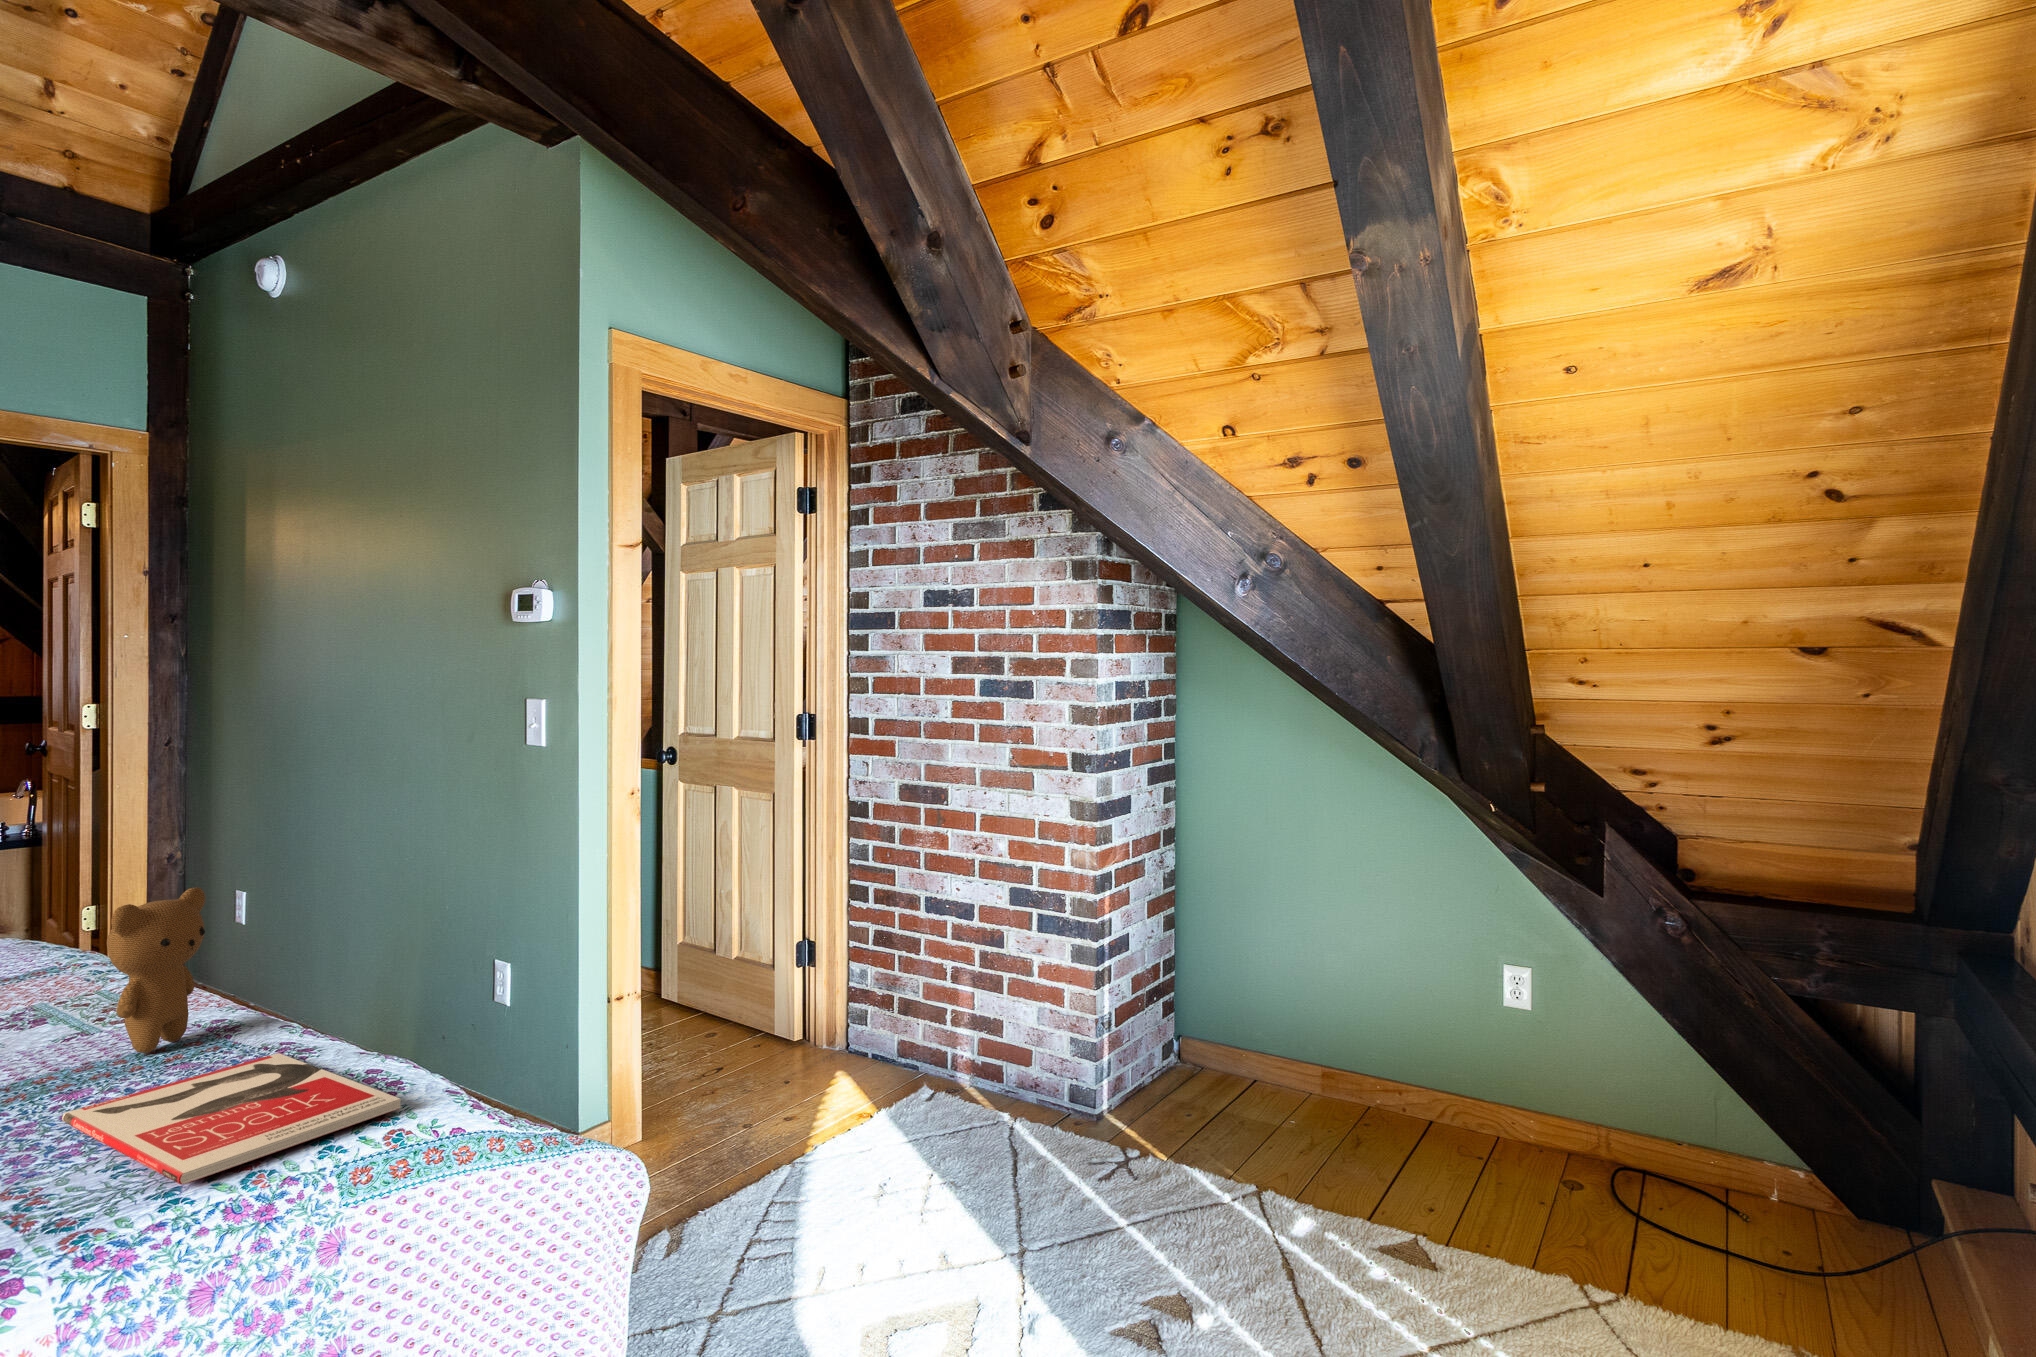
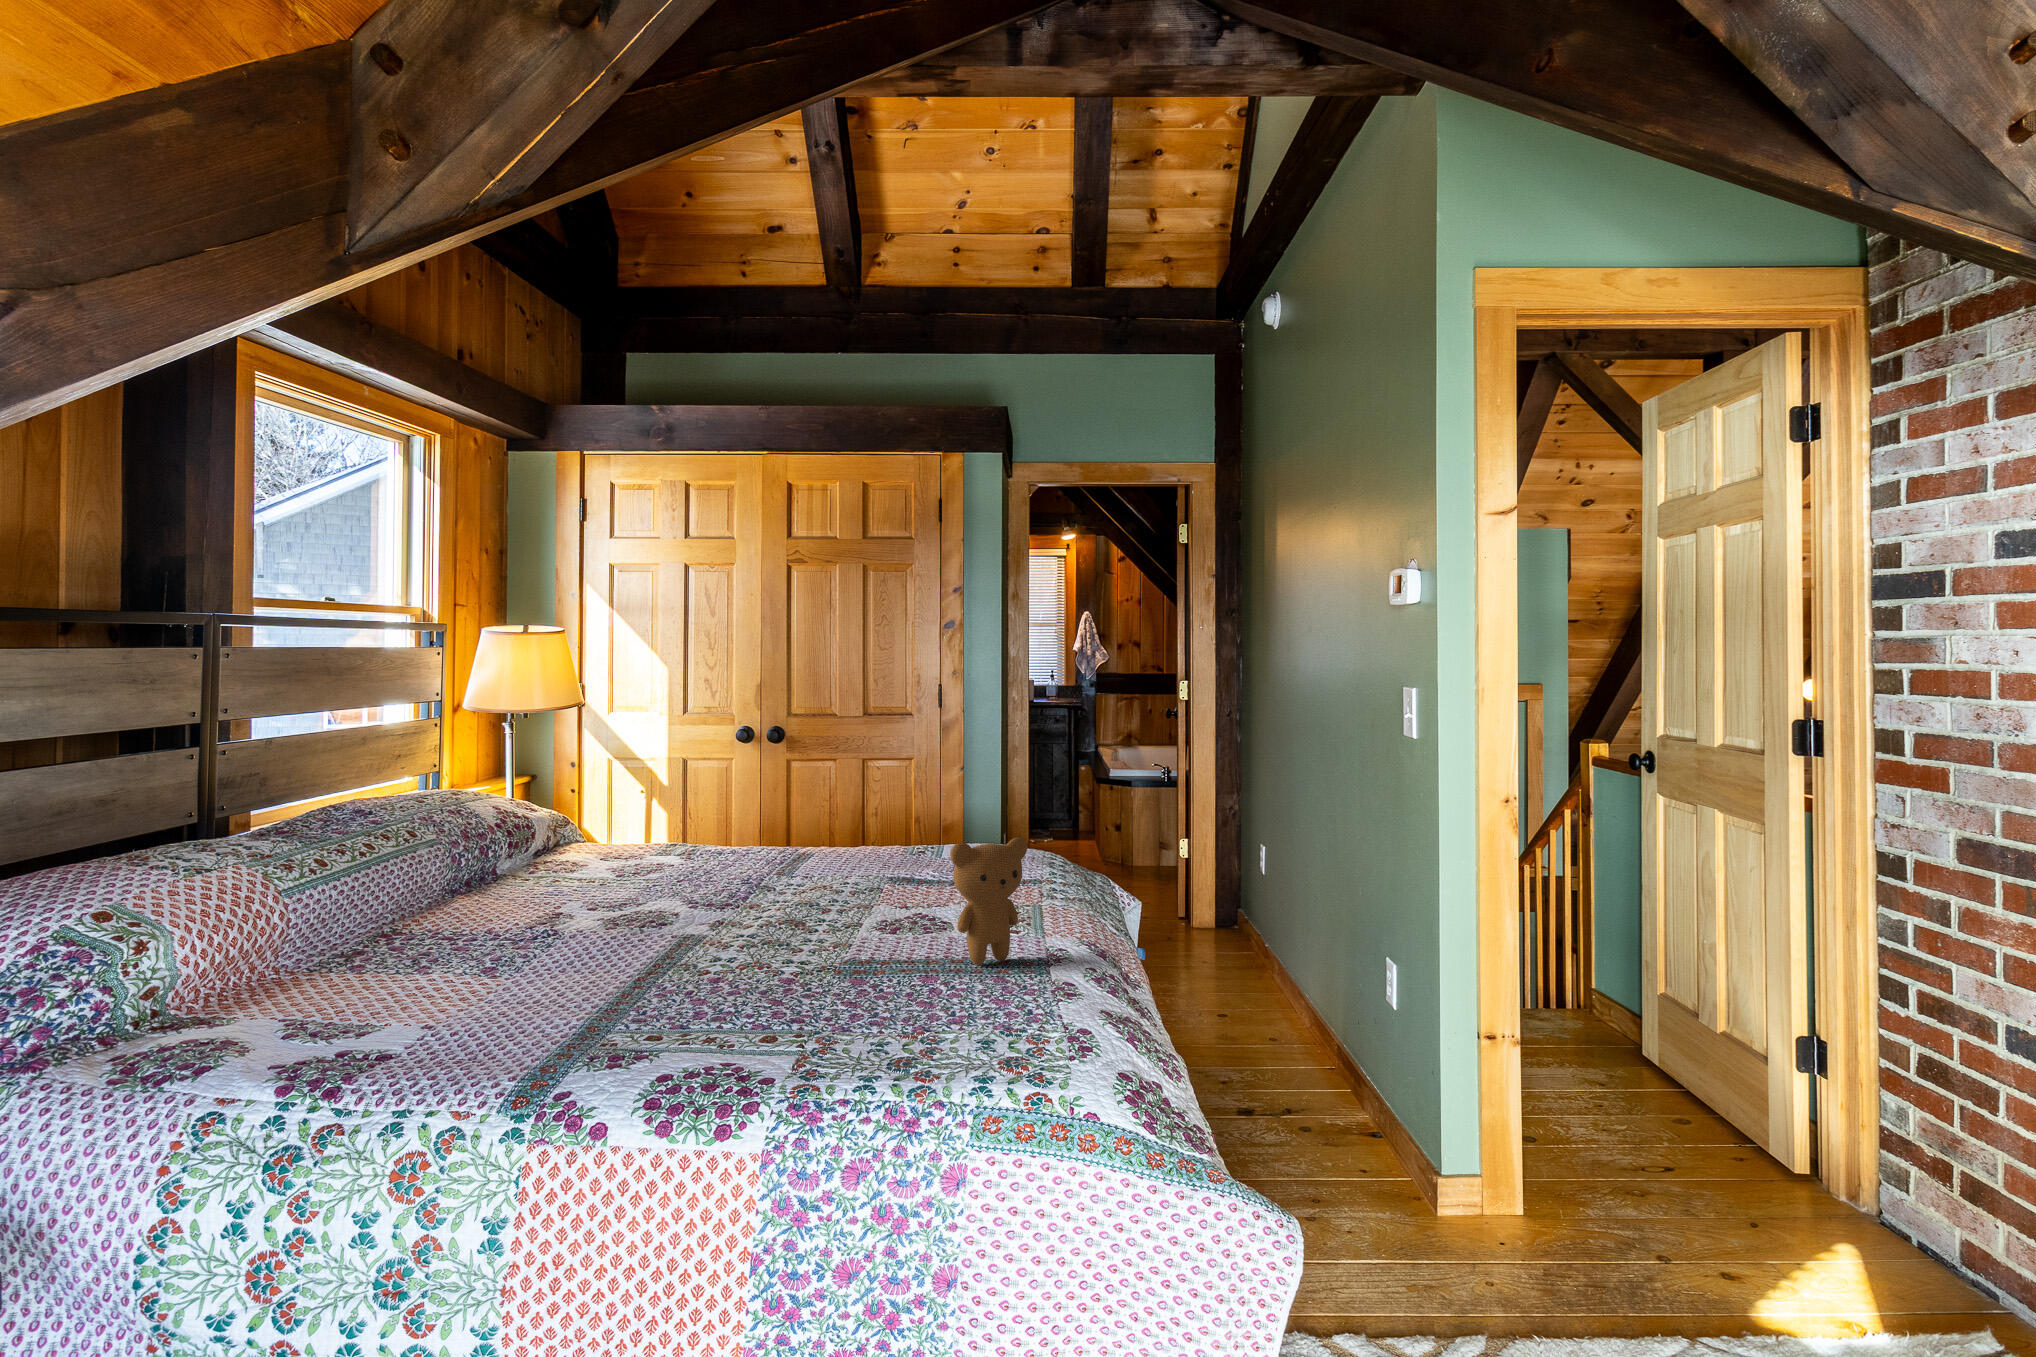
book: present [62,1053,401,1185] -> none [873,991,1057,1076]

